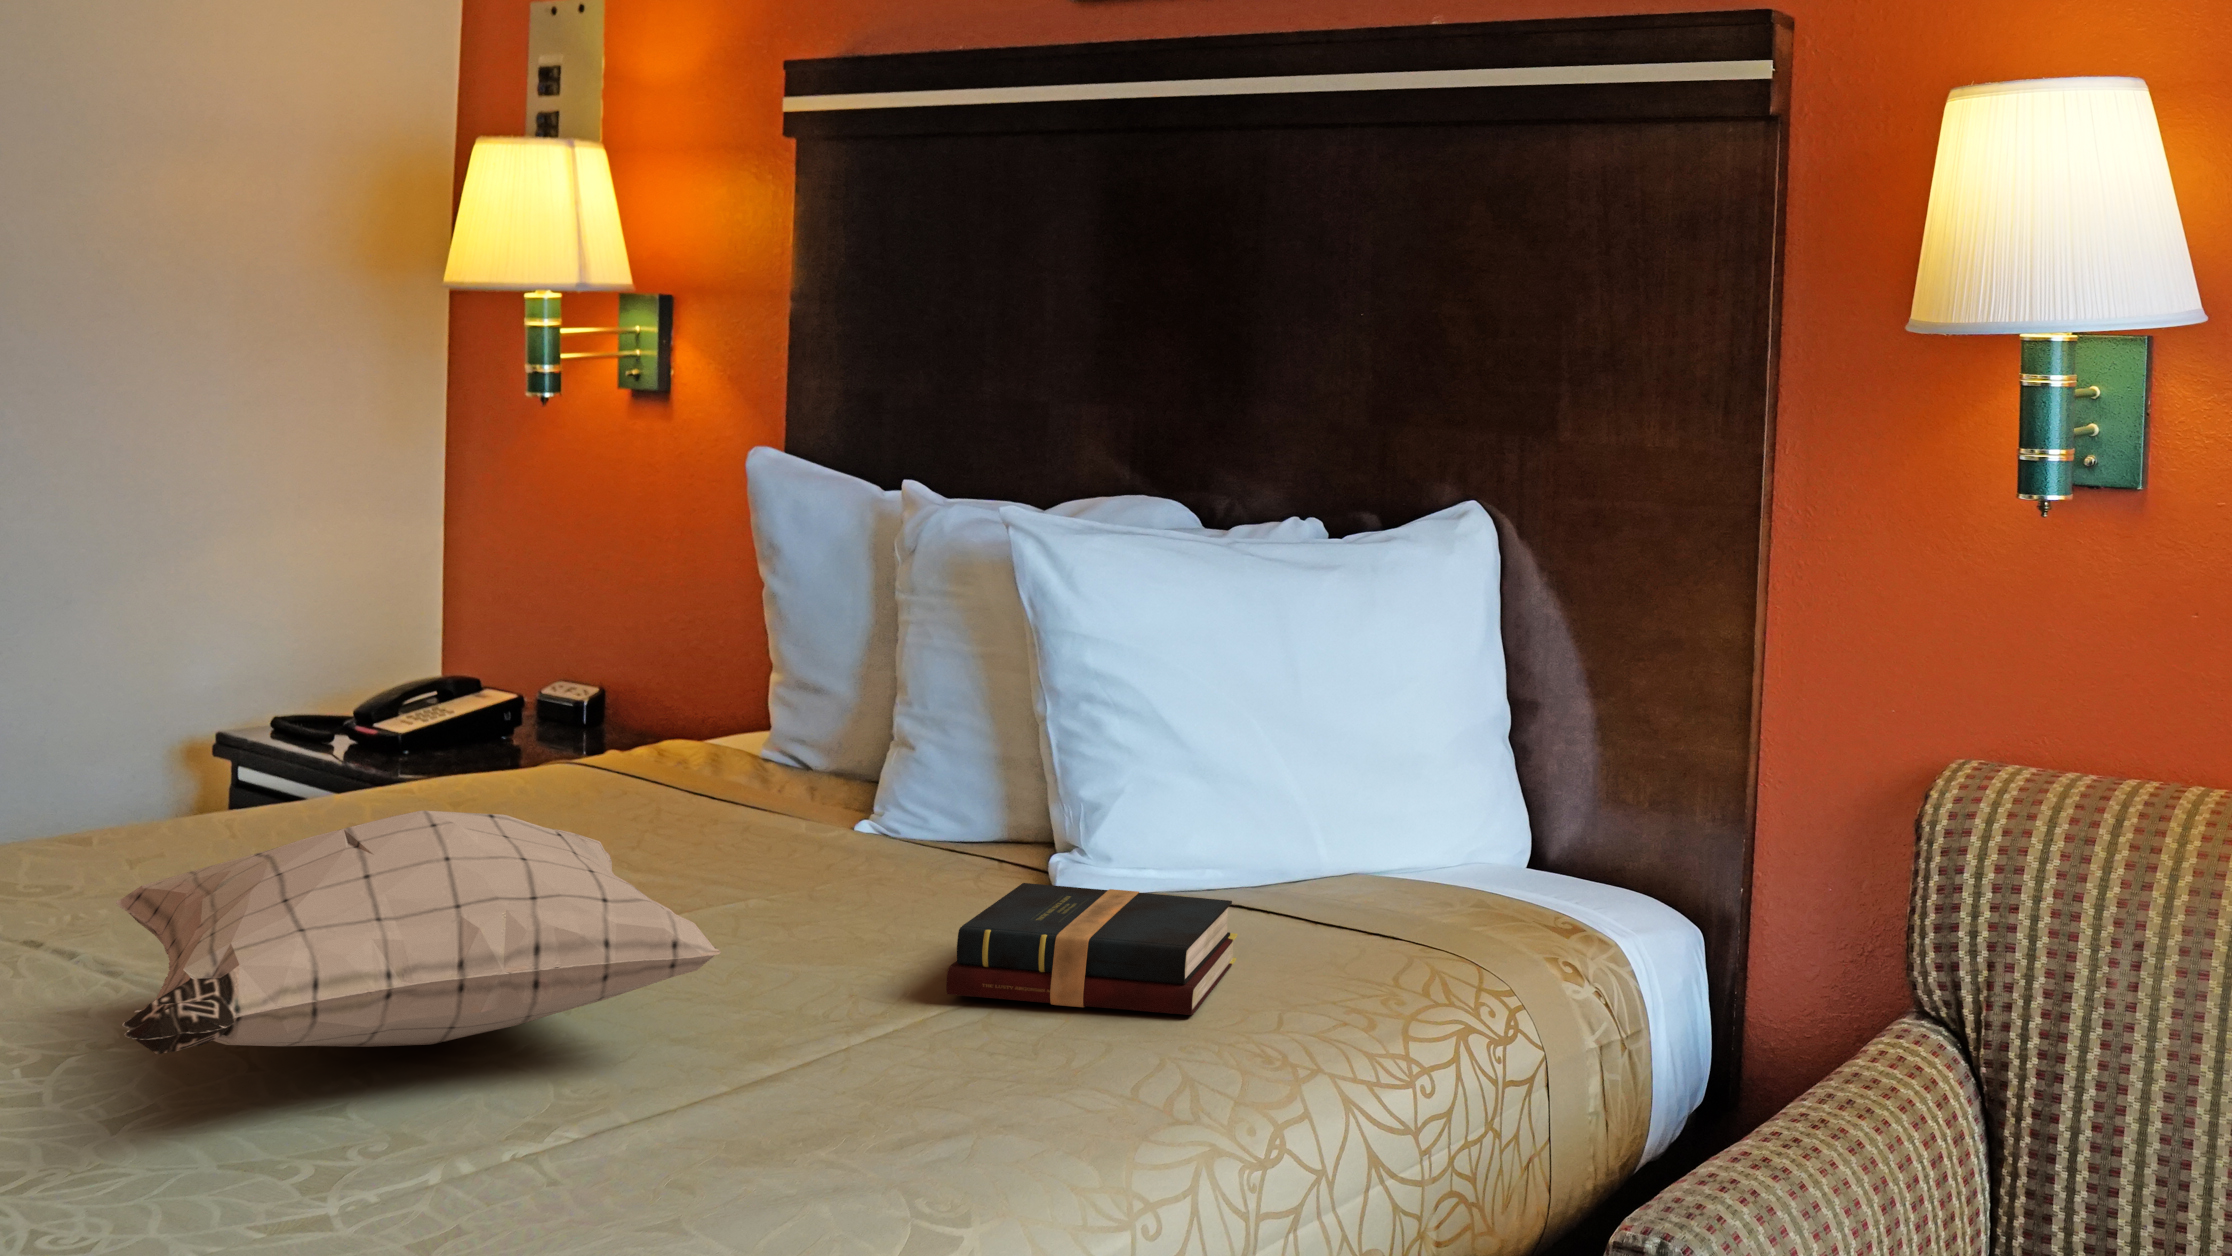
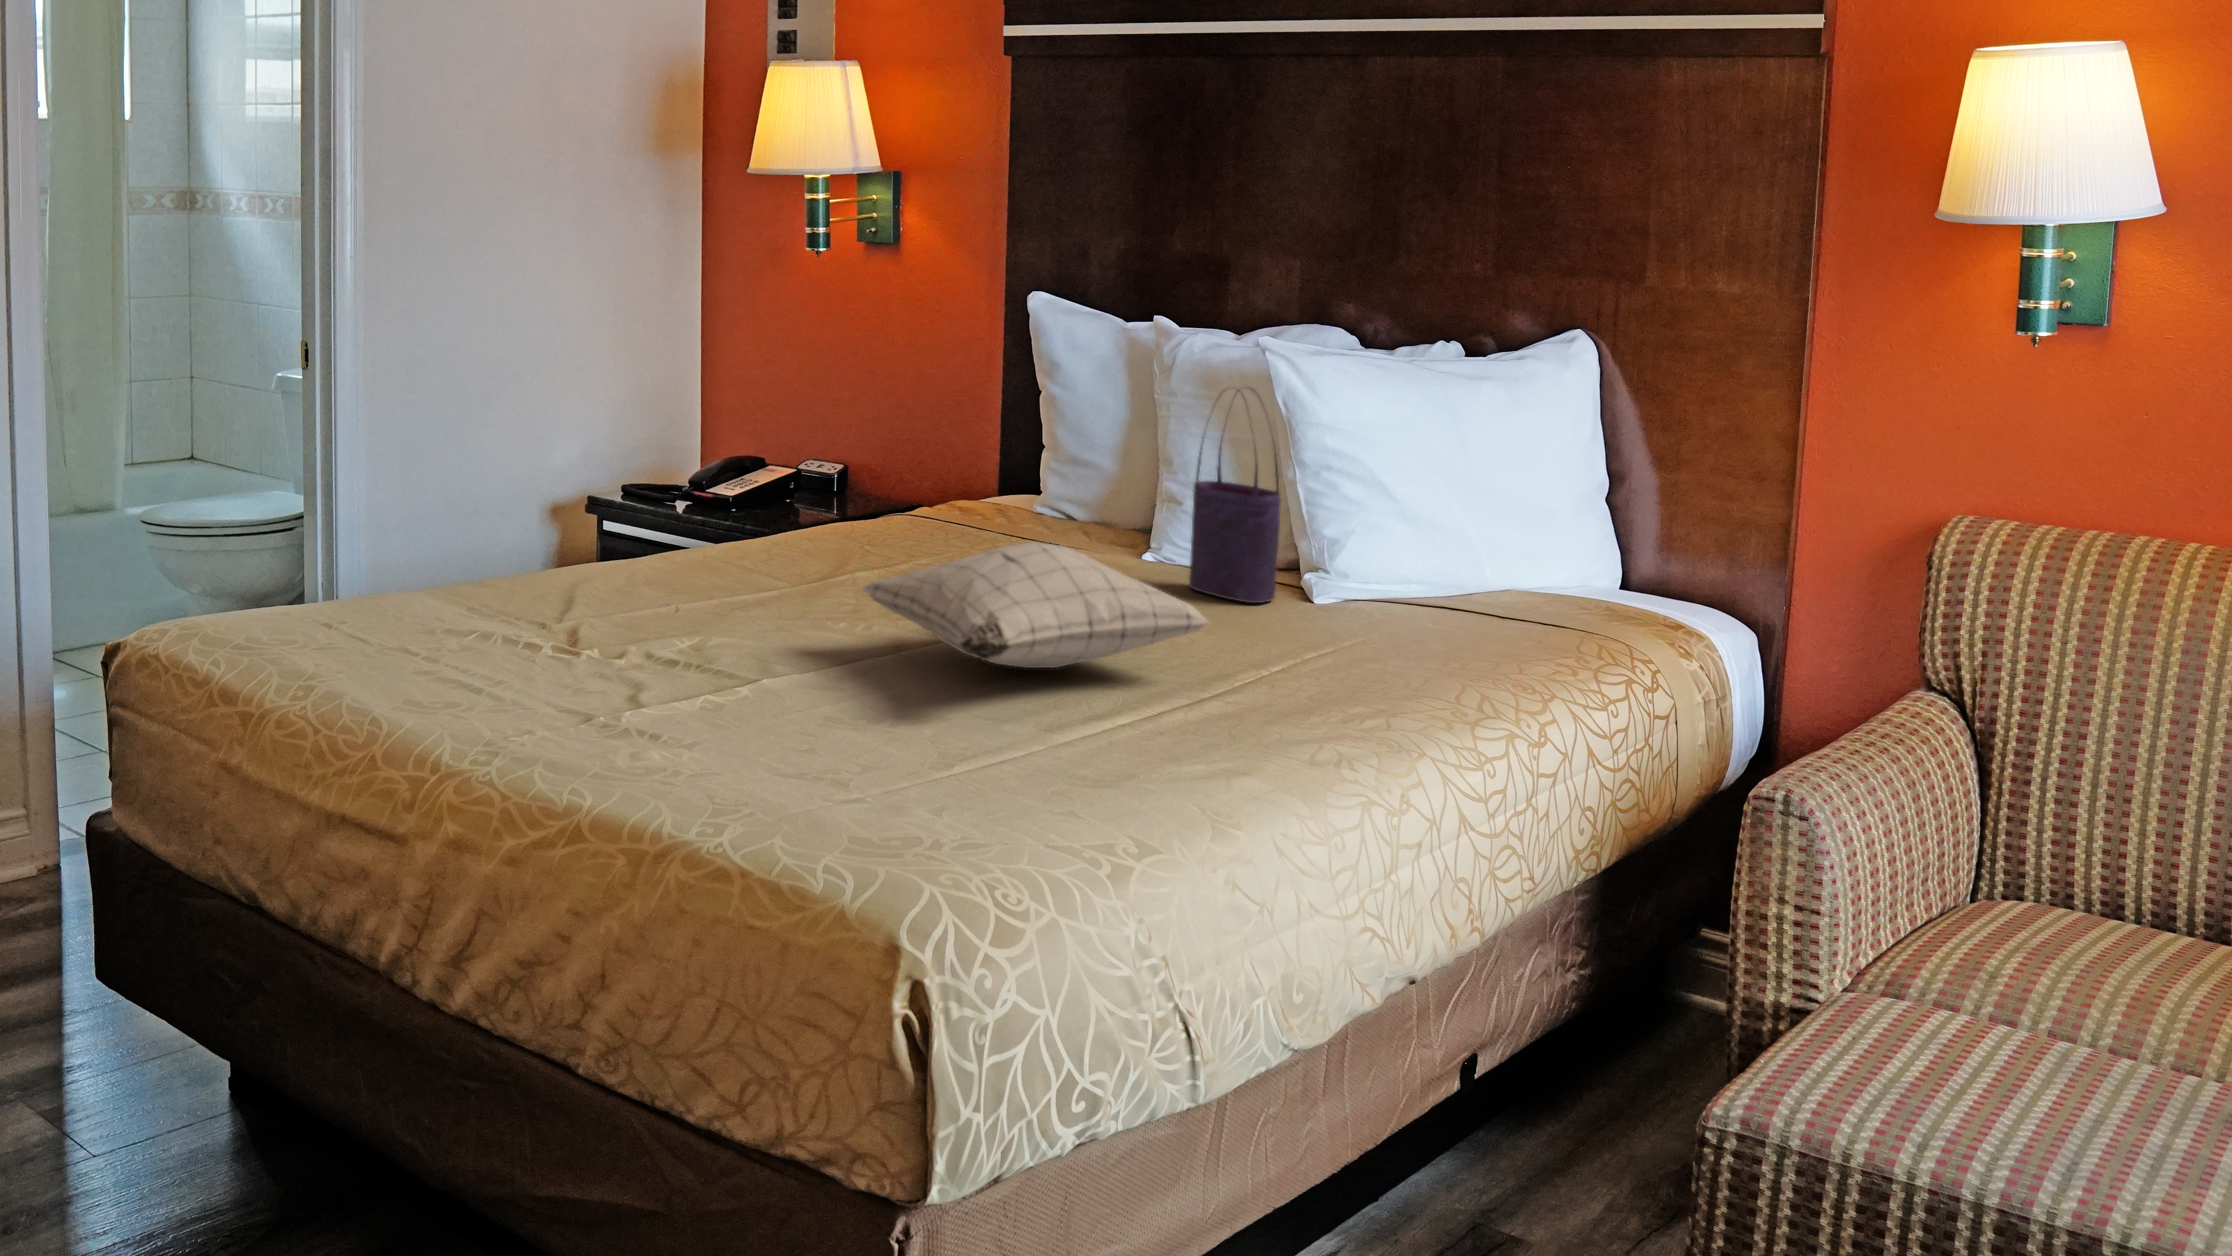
tote bag: none [858,559,987,901] -> present [1189,388,1281,603]
hardback book: present [946,883,1238,1015] -> none [1309,591,1469,667]

